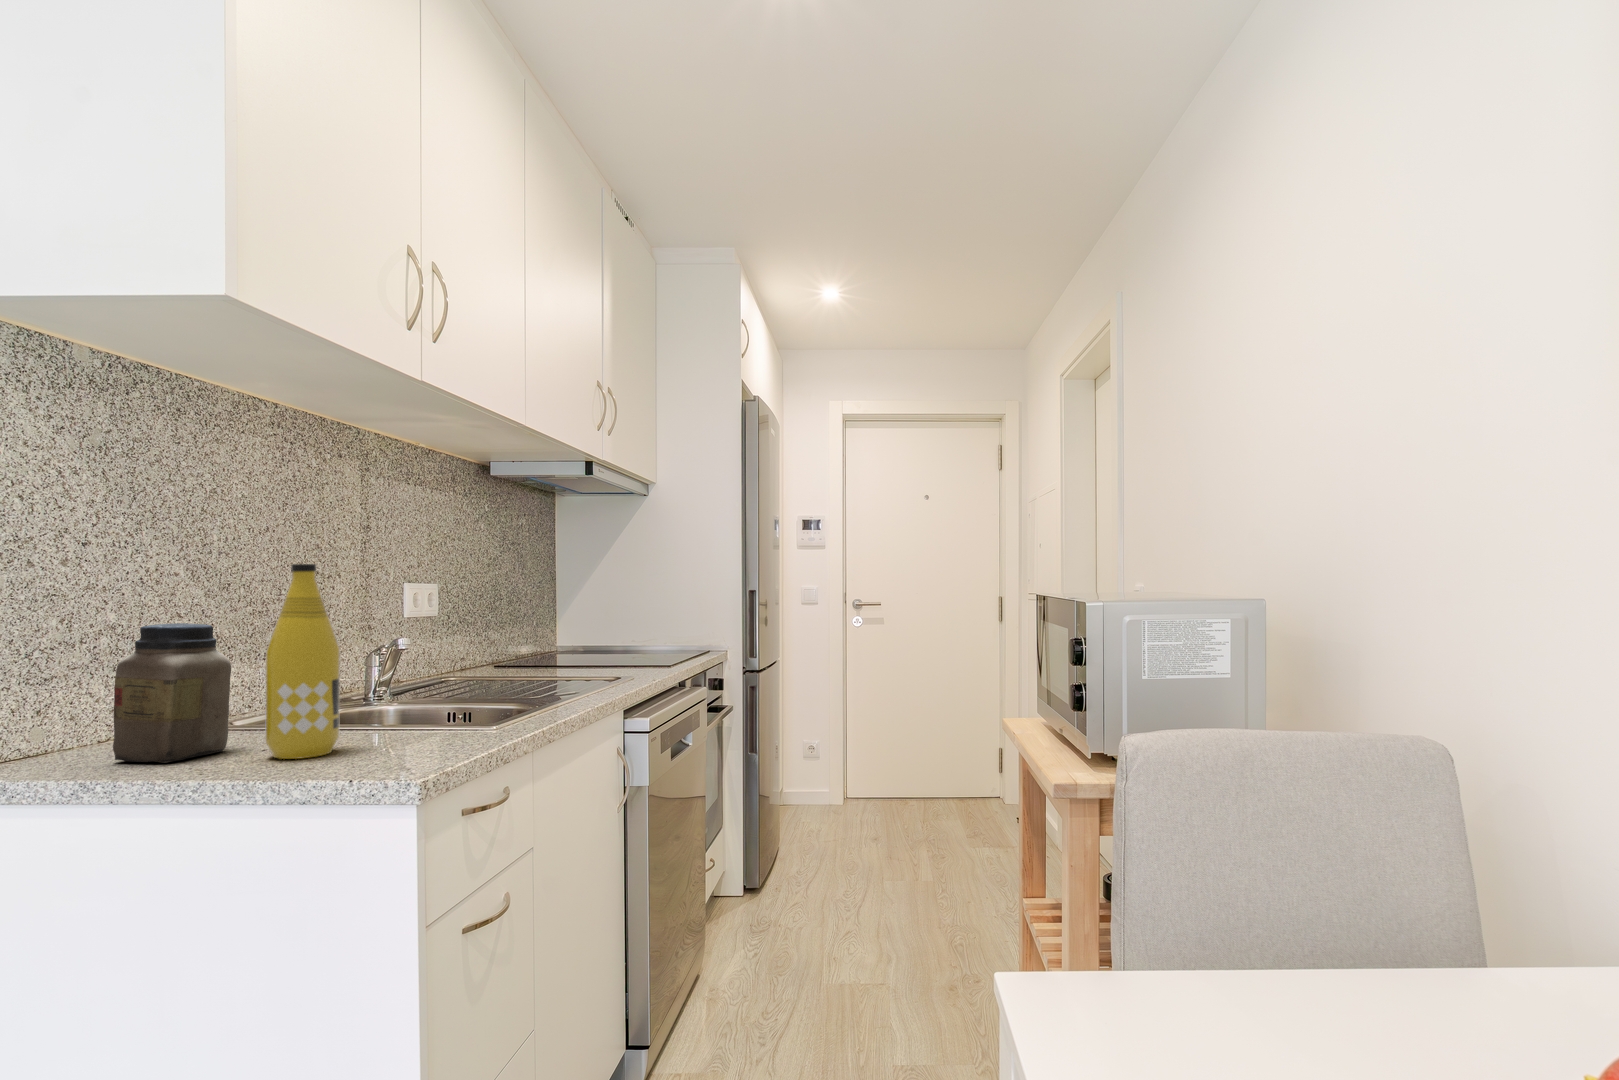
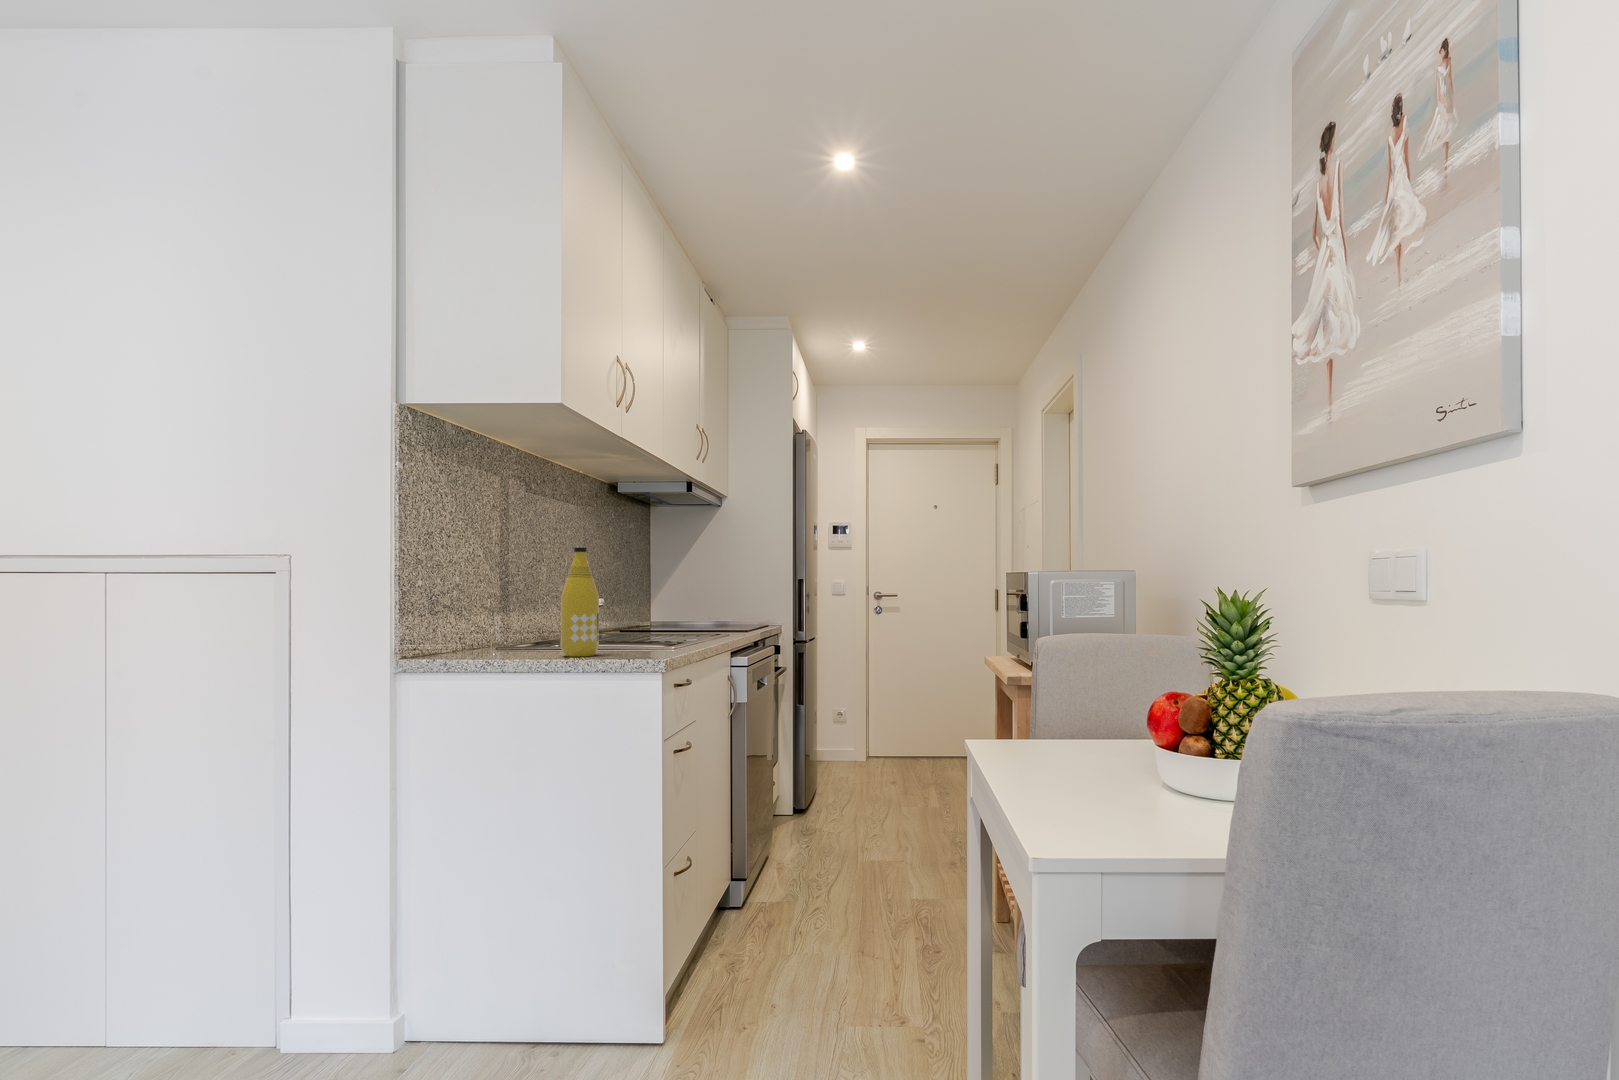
jar: present [113,623,231,763] -> none [474,582,532,658]

